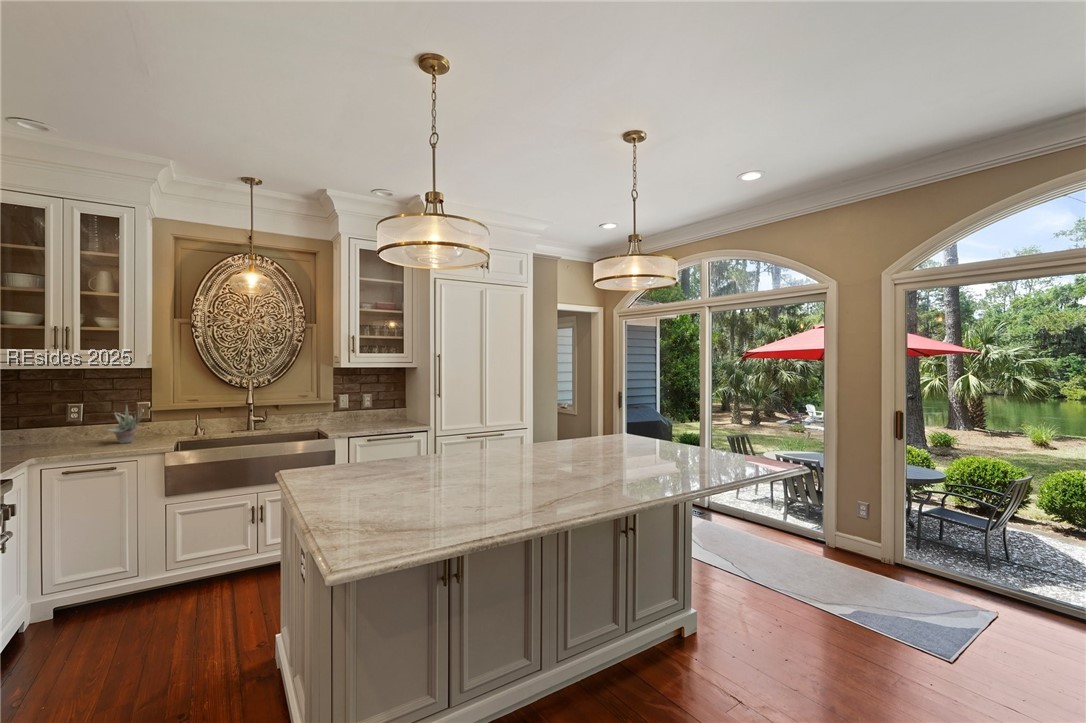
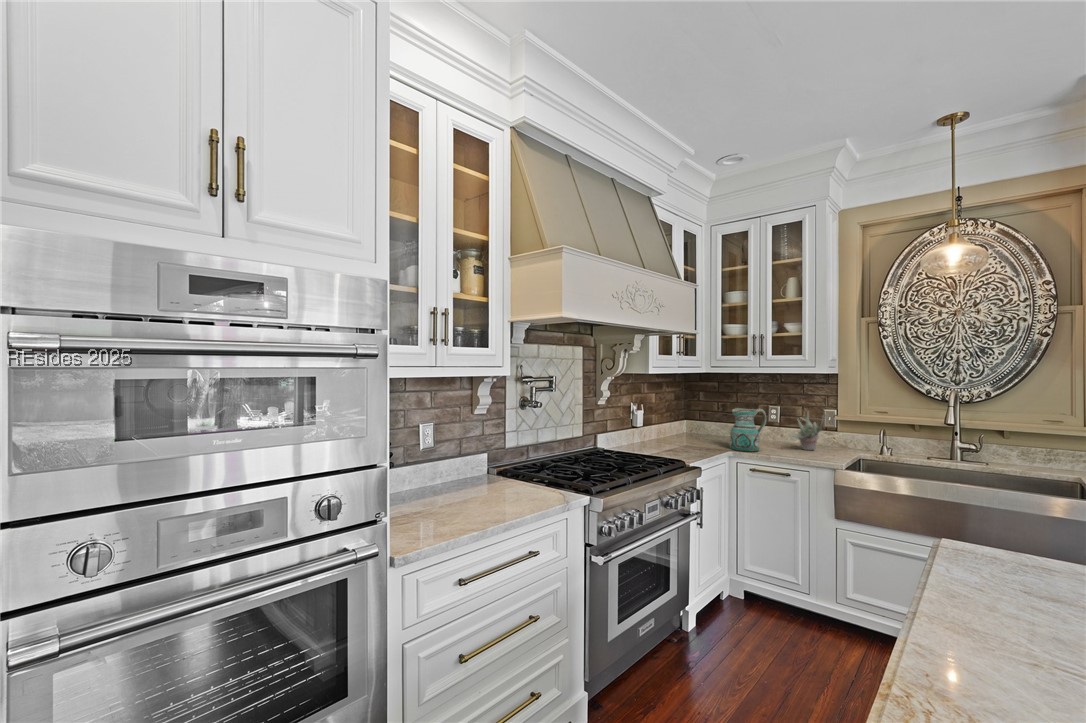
ceramic pitcher: none [32,408,80,457] -> present [730,408,766,451]

